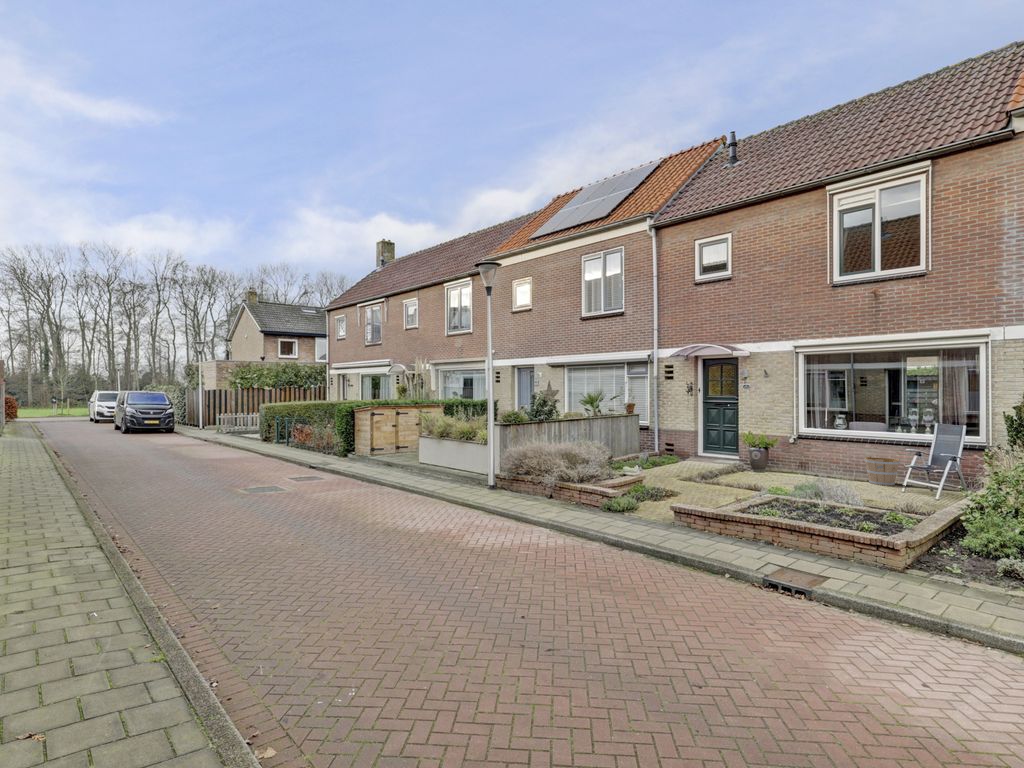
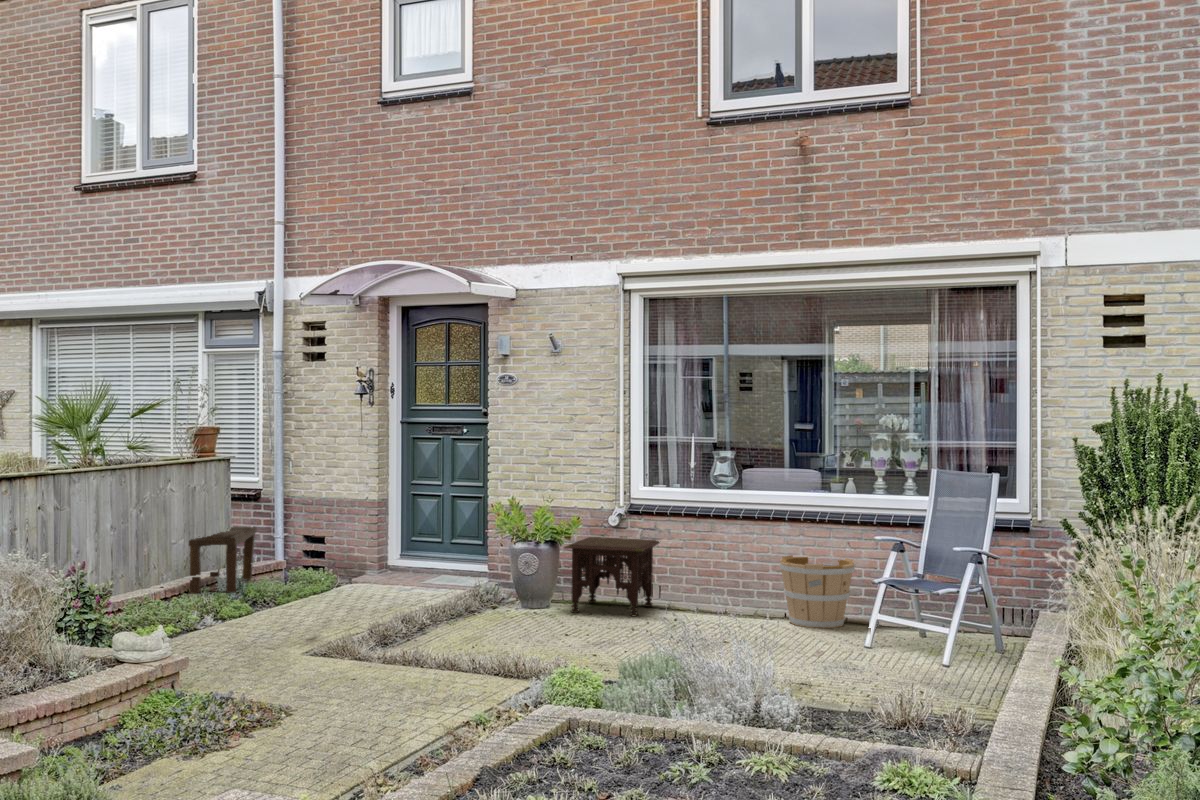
bench: none [629,439,649,461] -> present [189,527,256,594]
side table: none [771,447,812,477] -> present [565,537,660,617]

